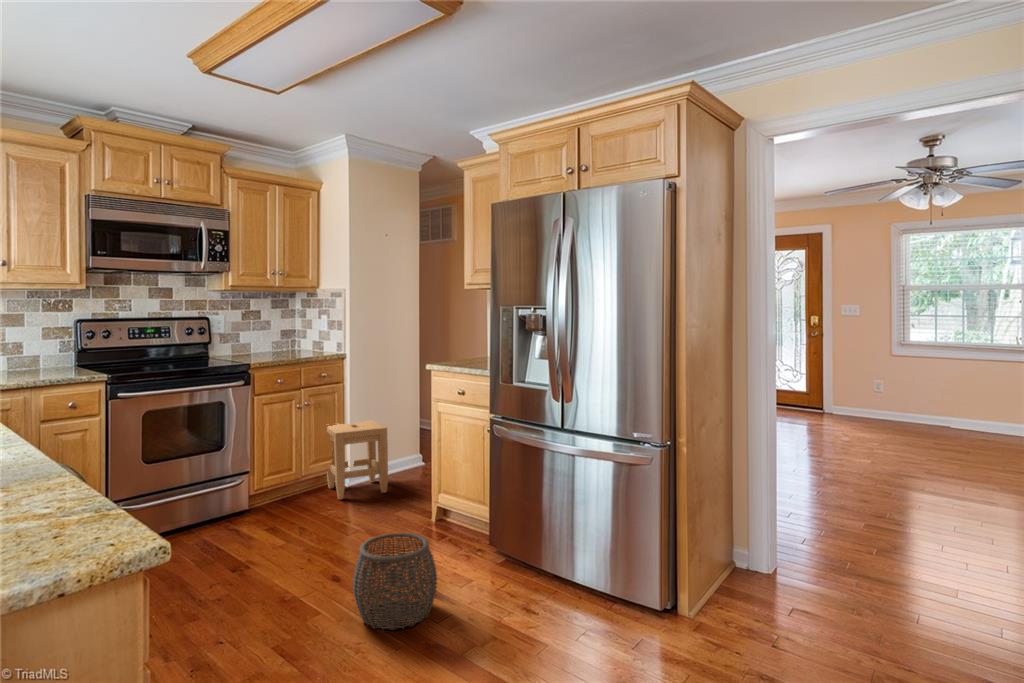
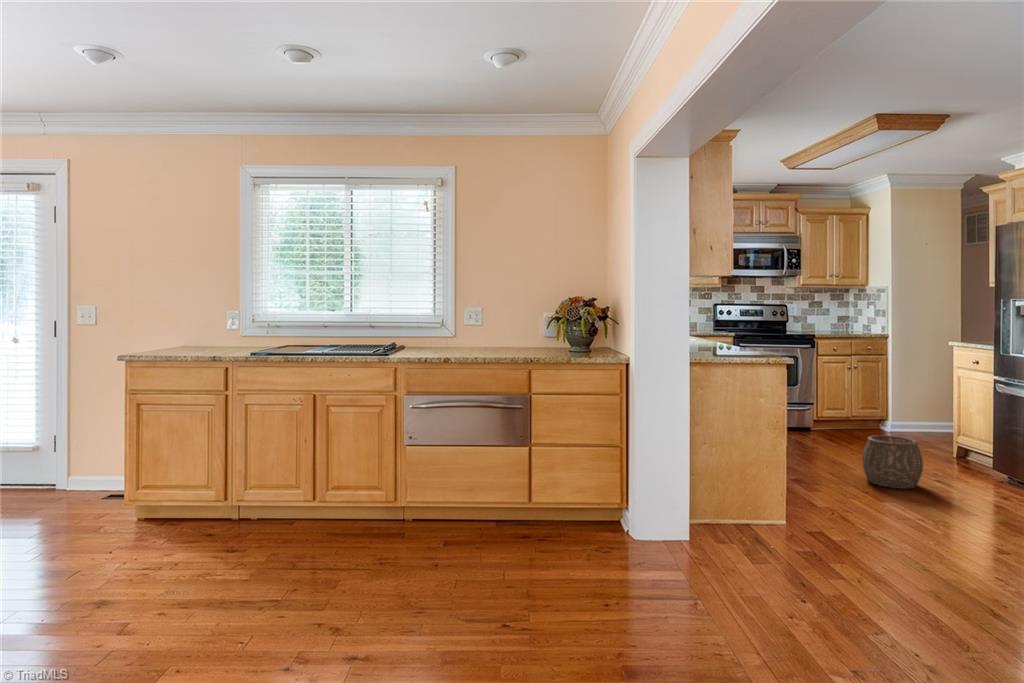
stool: present [327,420,388,499] -> none [865,385,917,440]

